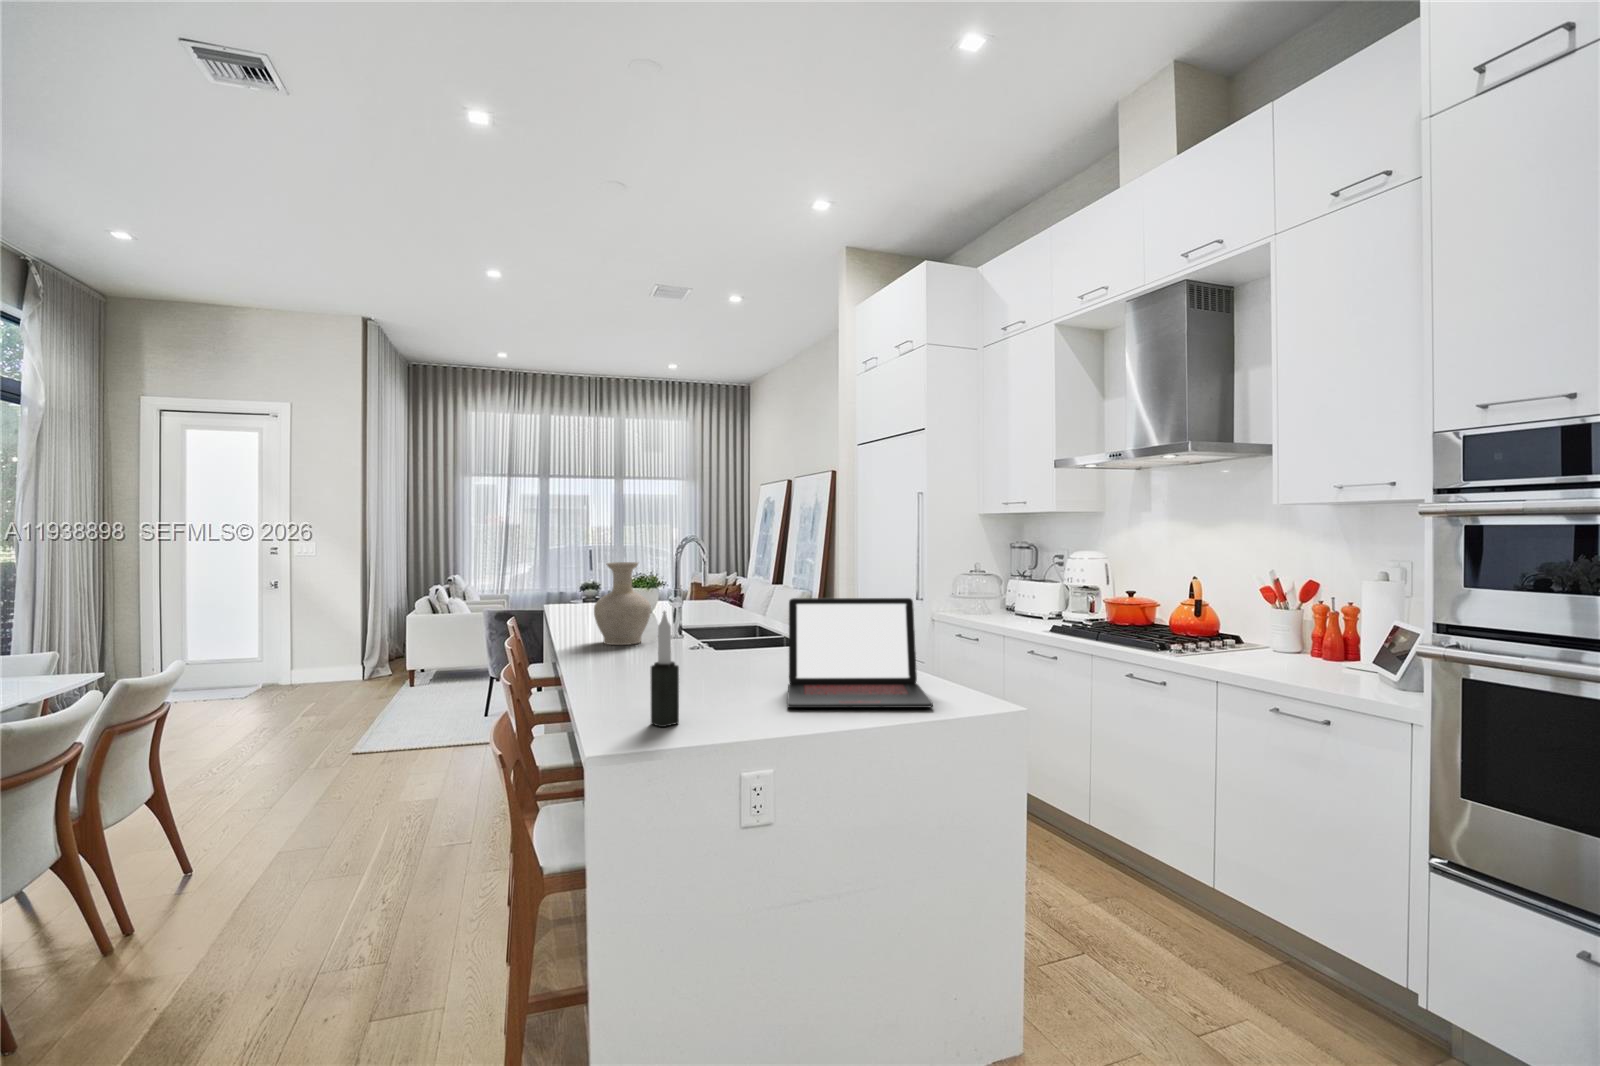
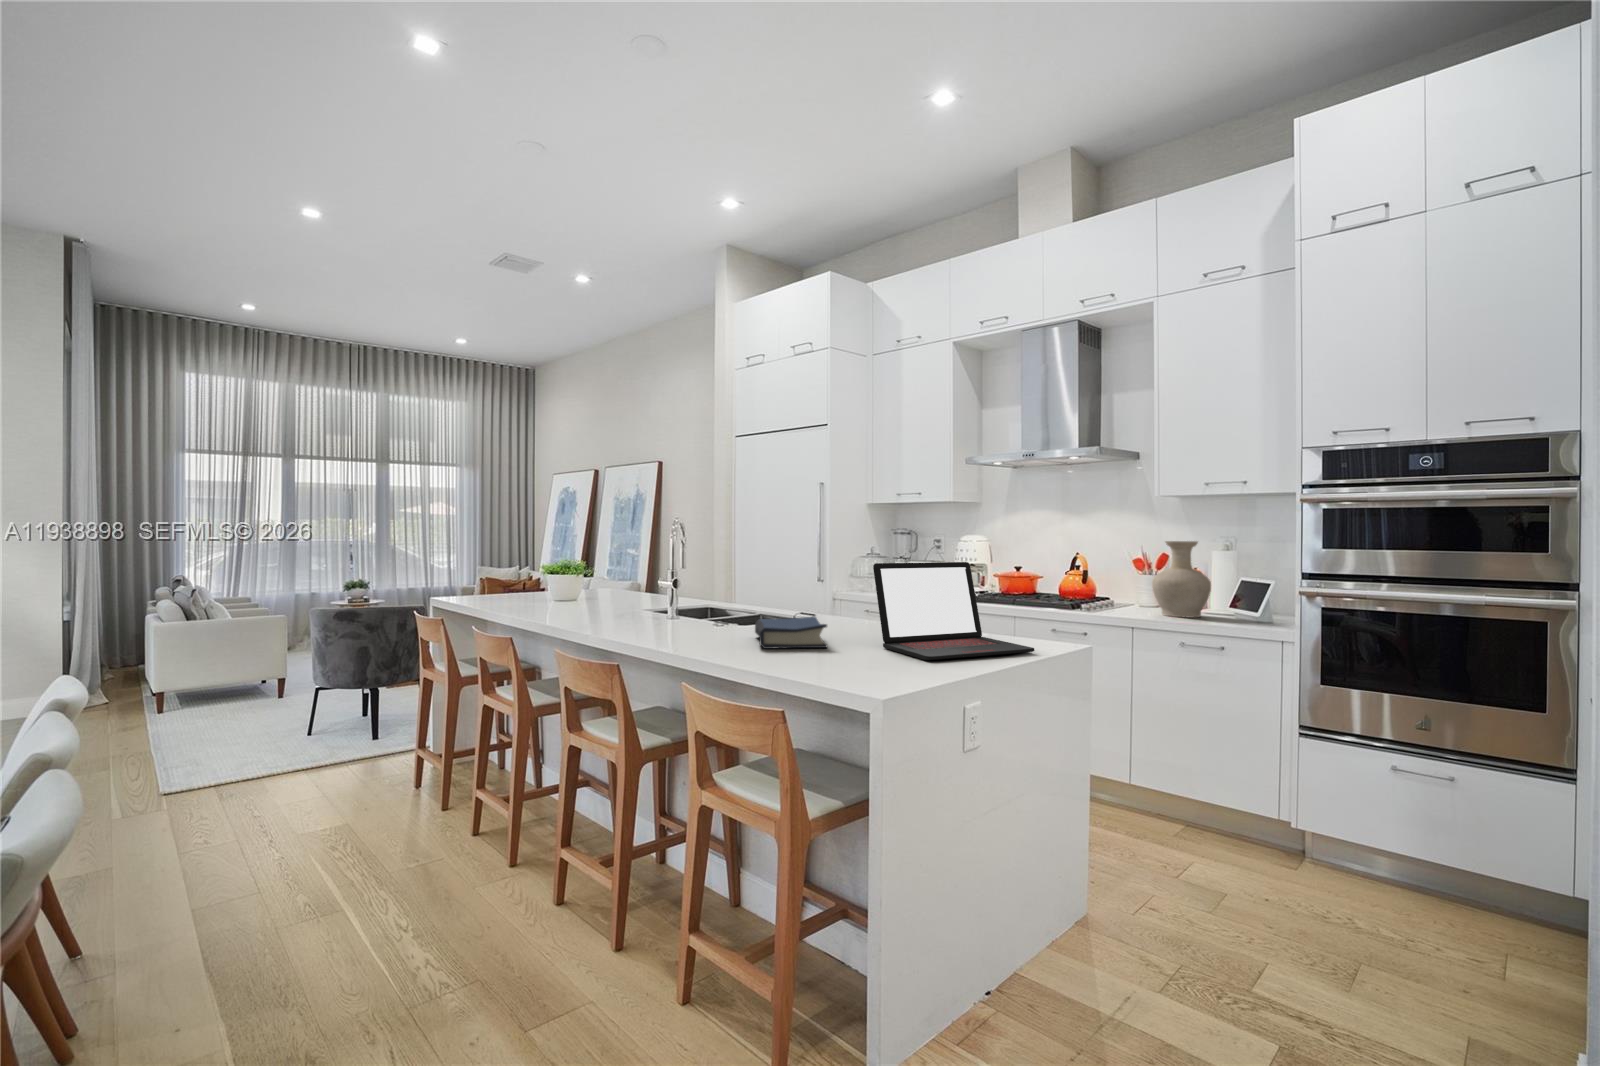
vase: present [594,562,651,645] -> present [1152,541,1211,618]
candle: present [651,611,679,727] -> none [845,567,871,682]
hardback book: none [671,649,761,684] -> present [755,617,827,649]

